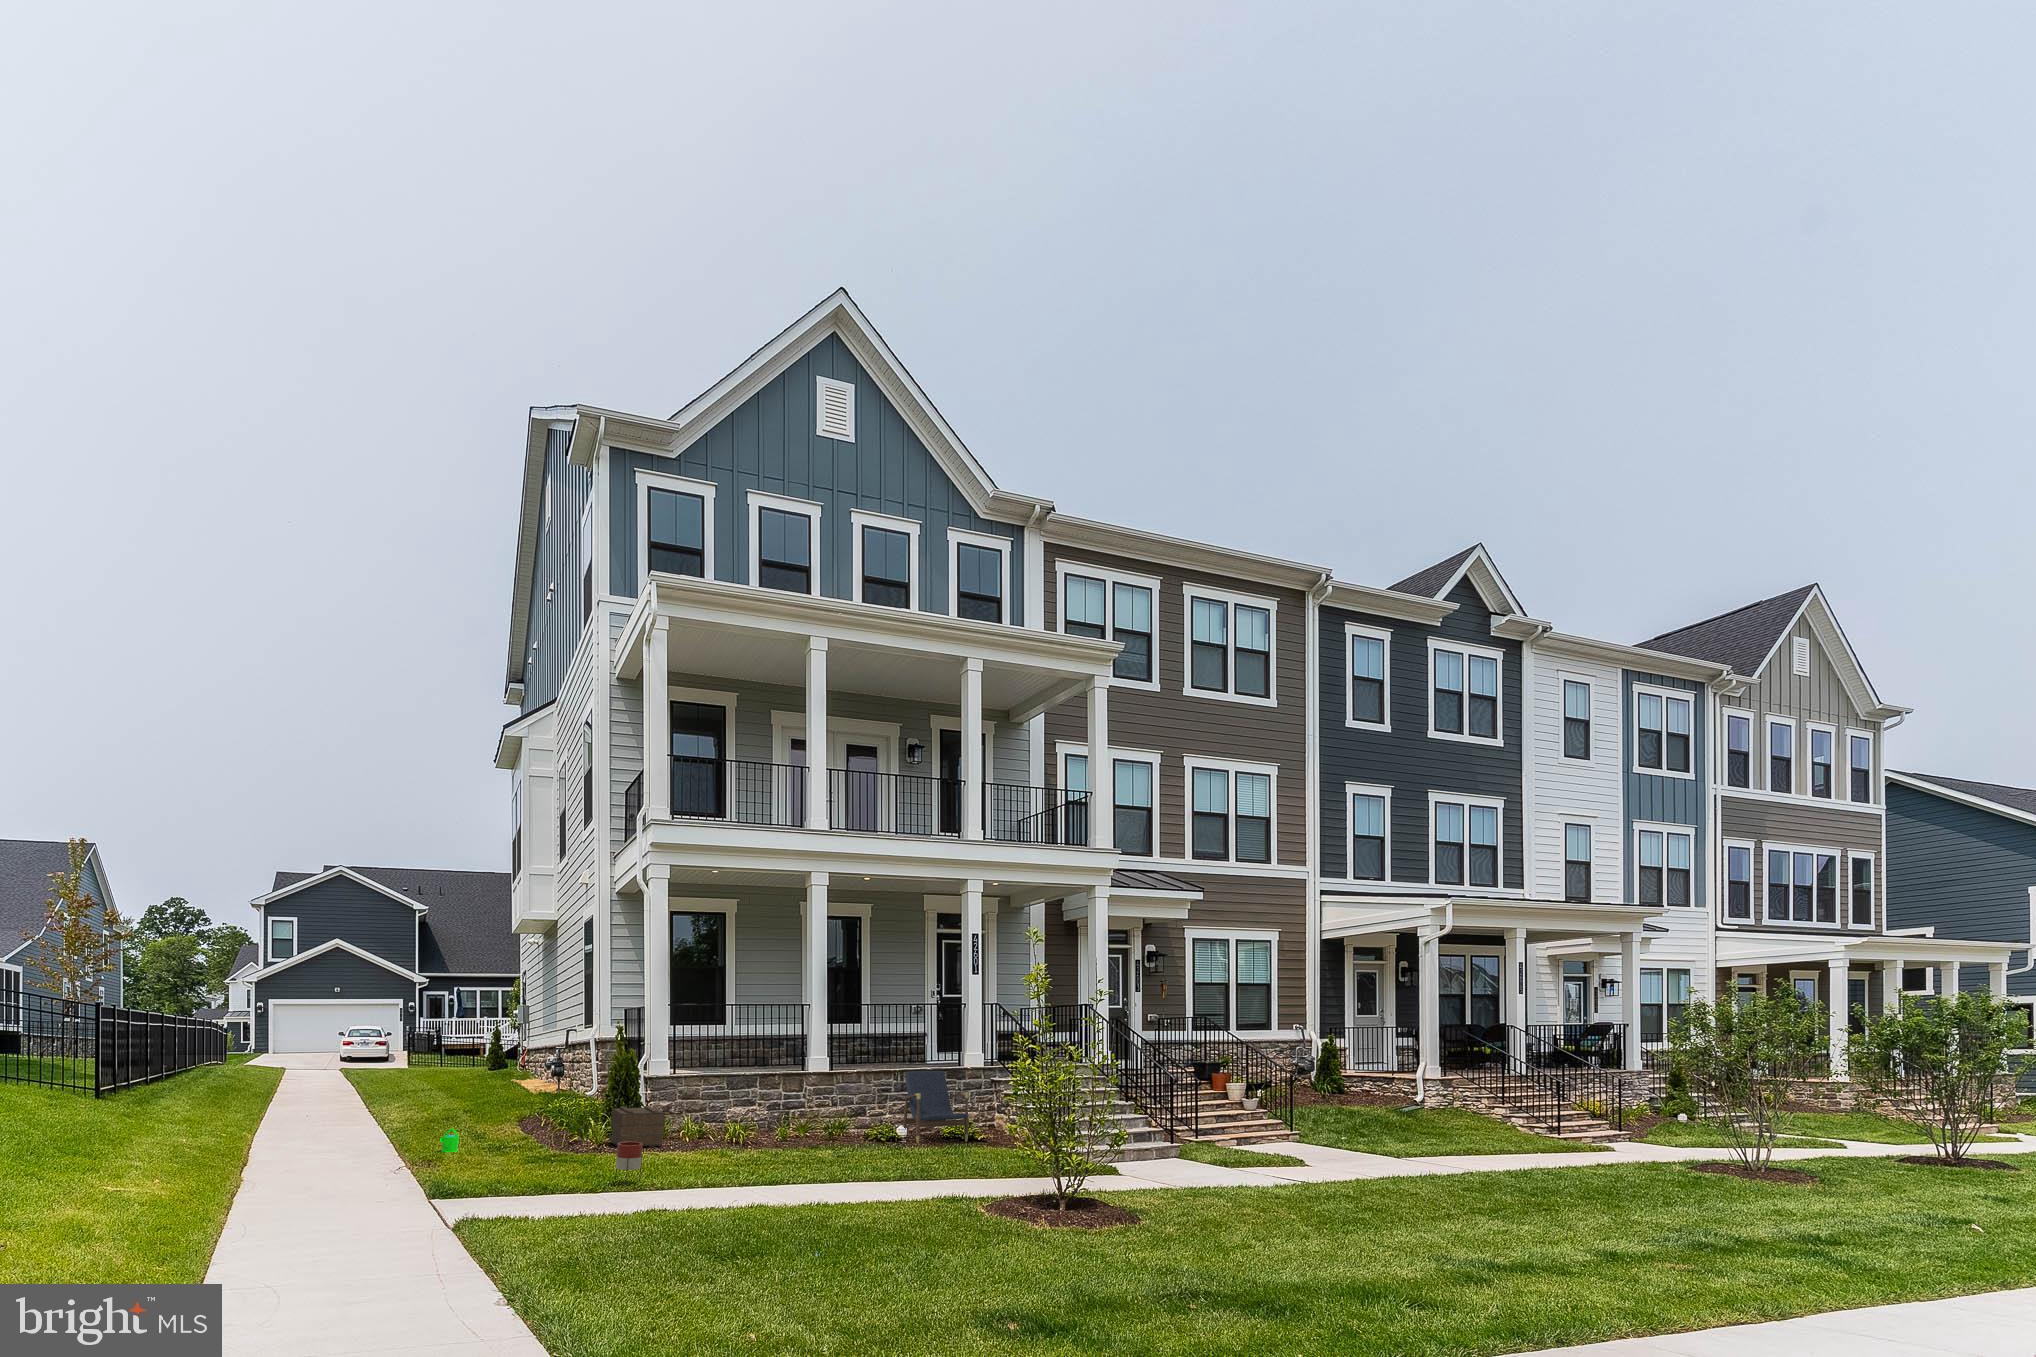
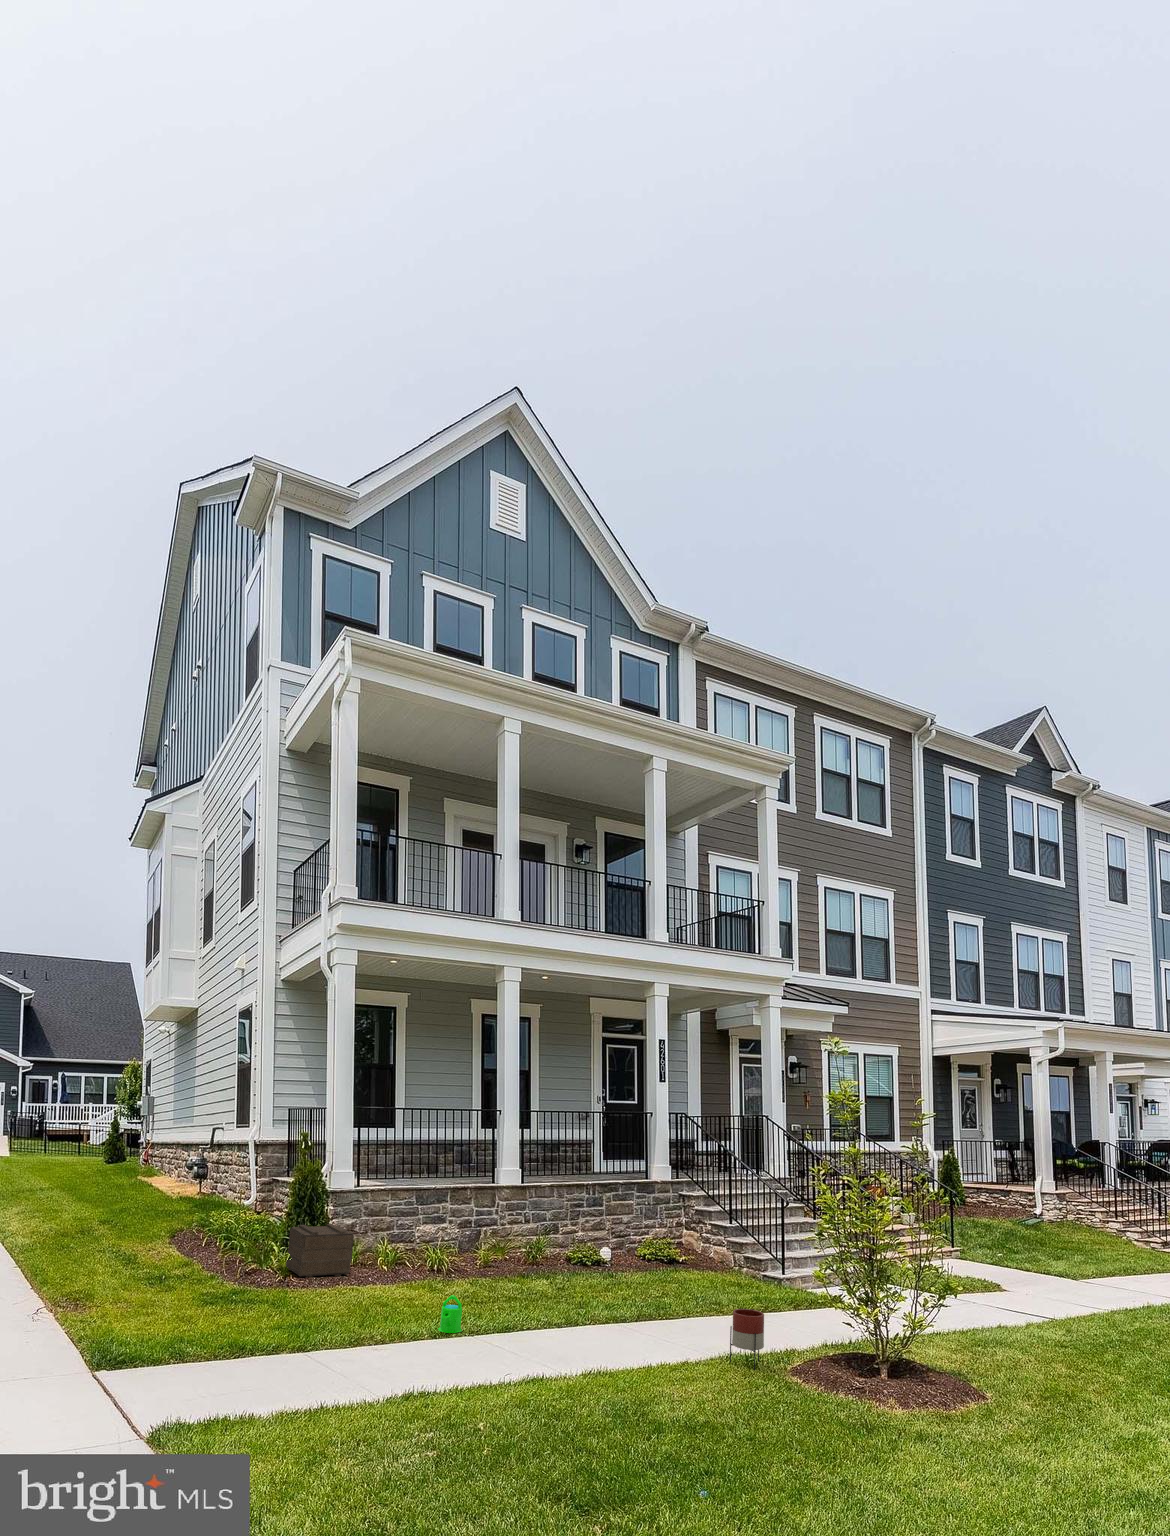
lounge chair: present [903,1071,969,1143] -> none [599,1184,676,1269]
watering can: present [439,1128,459,1152] -> present [438,1295,462,1333]
planter: present [615,1142,643,1183] -> present [730,1309,764,1370]

